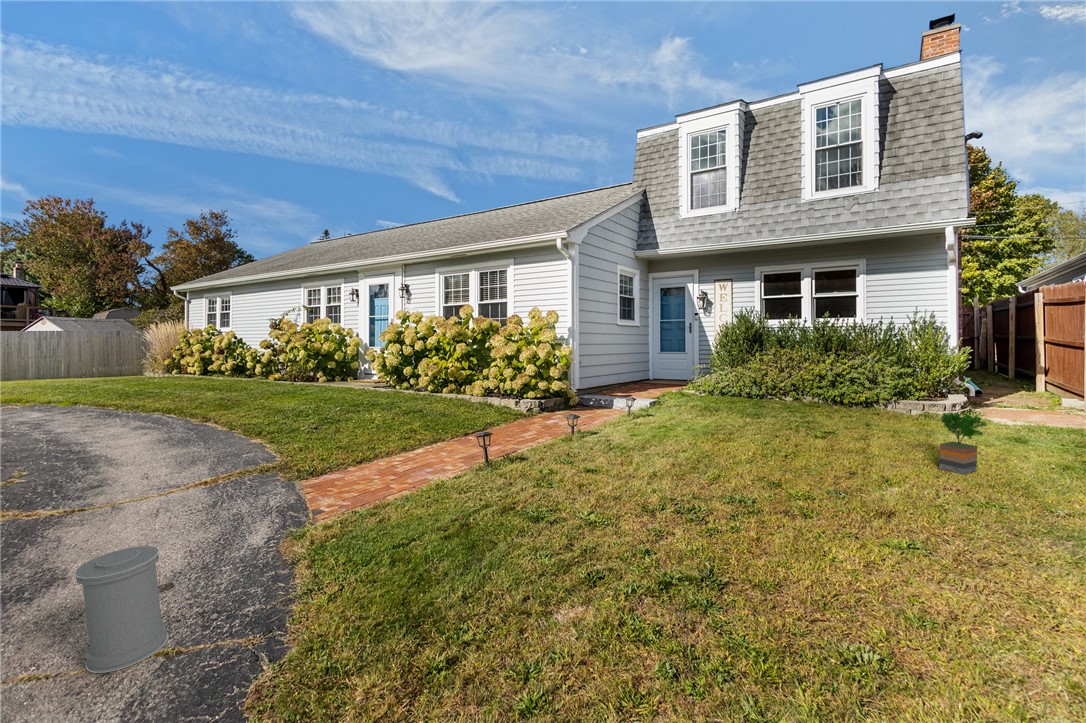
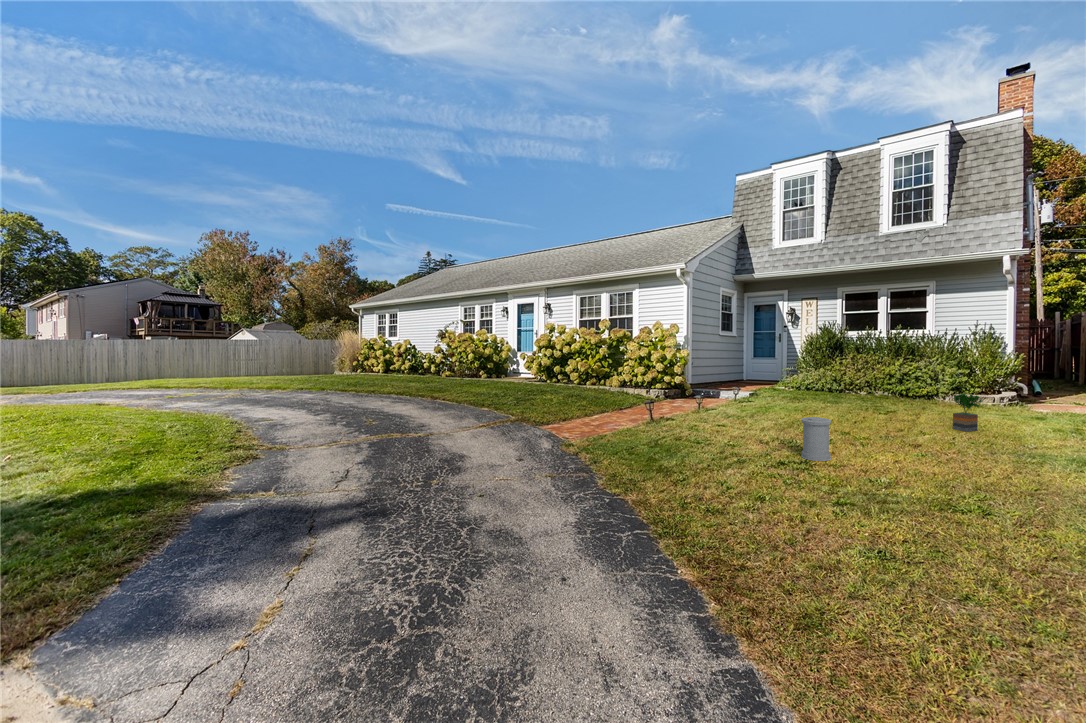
trash can: present [74,546,168,673] -> present [801,417,831,461]

